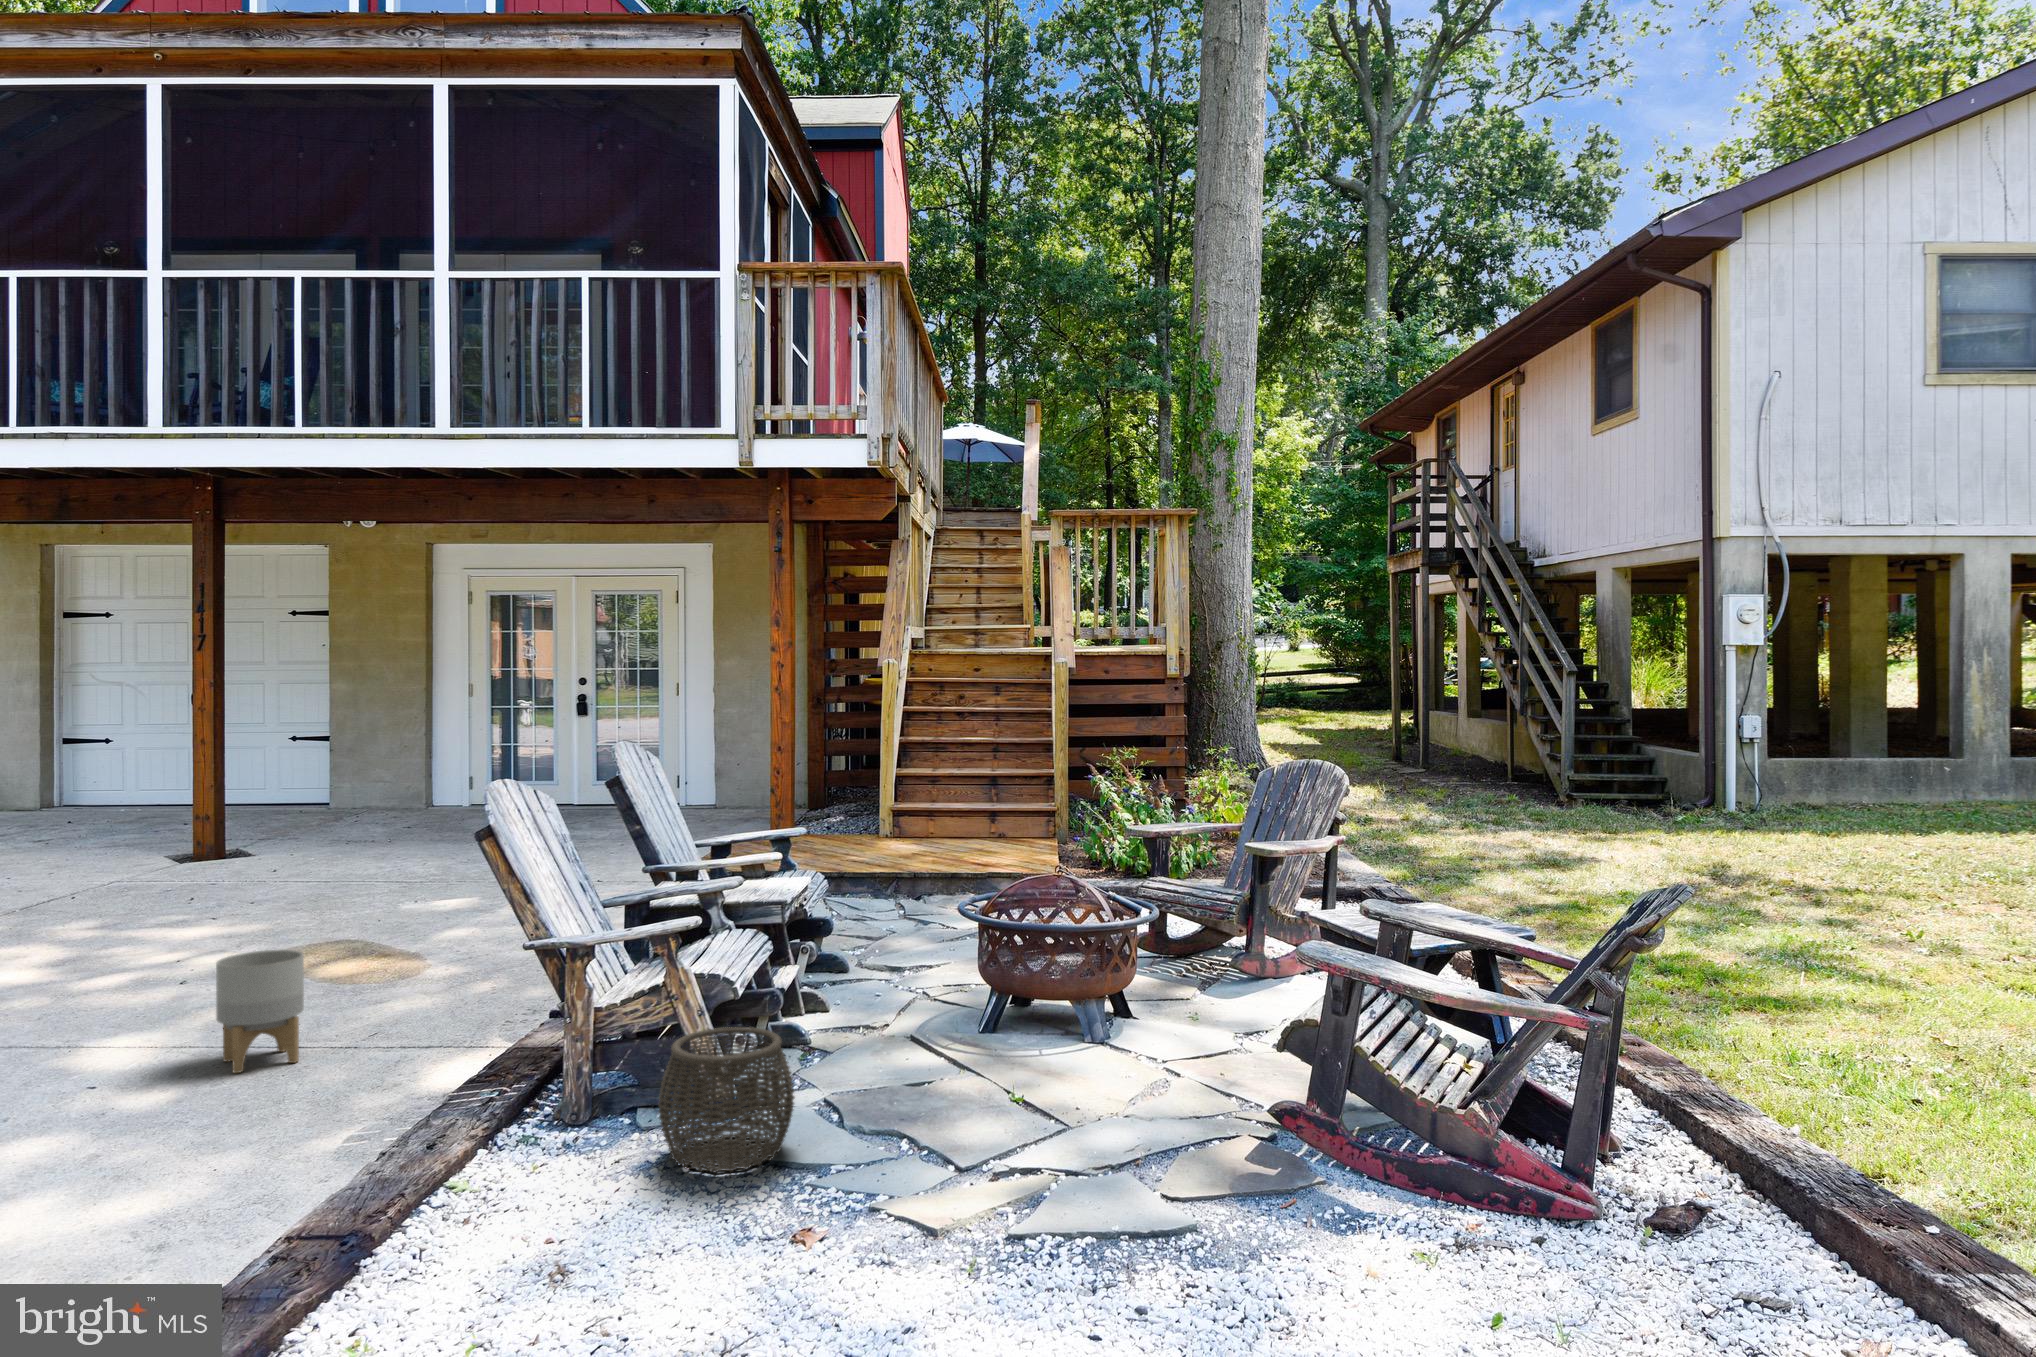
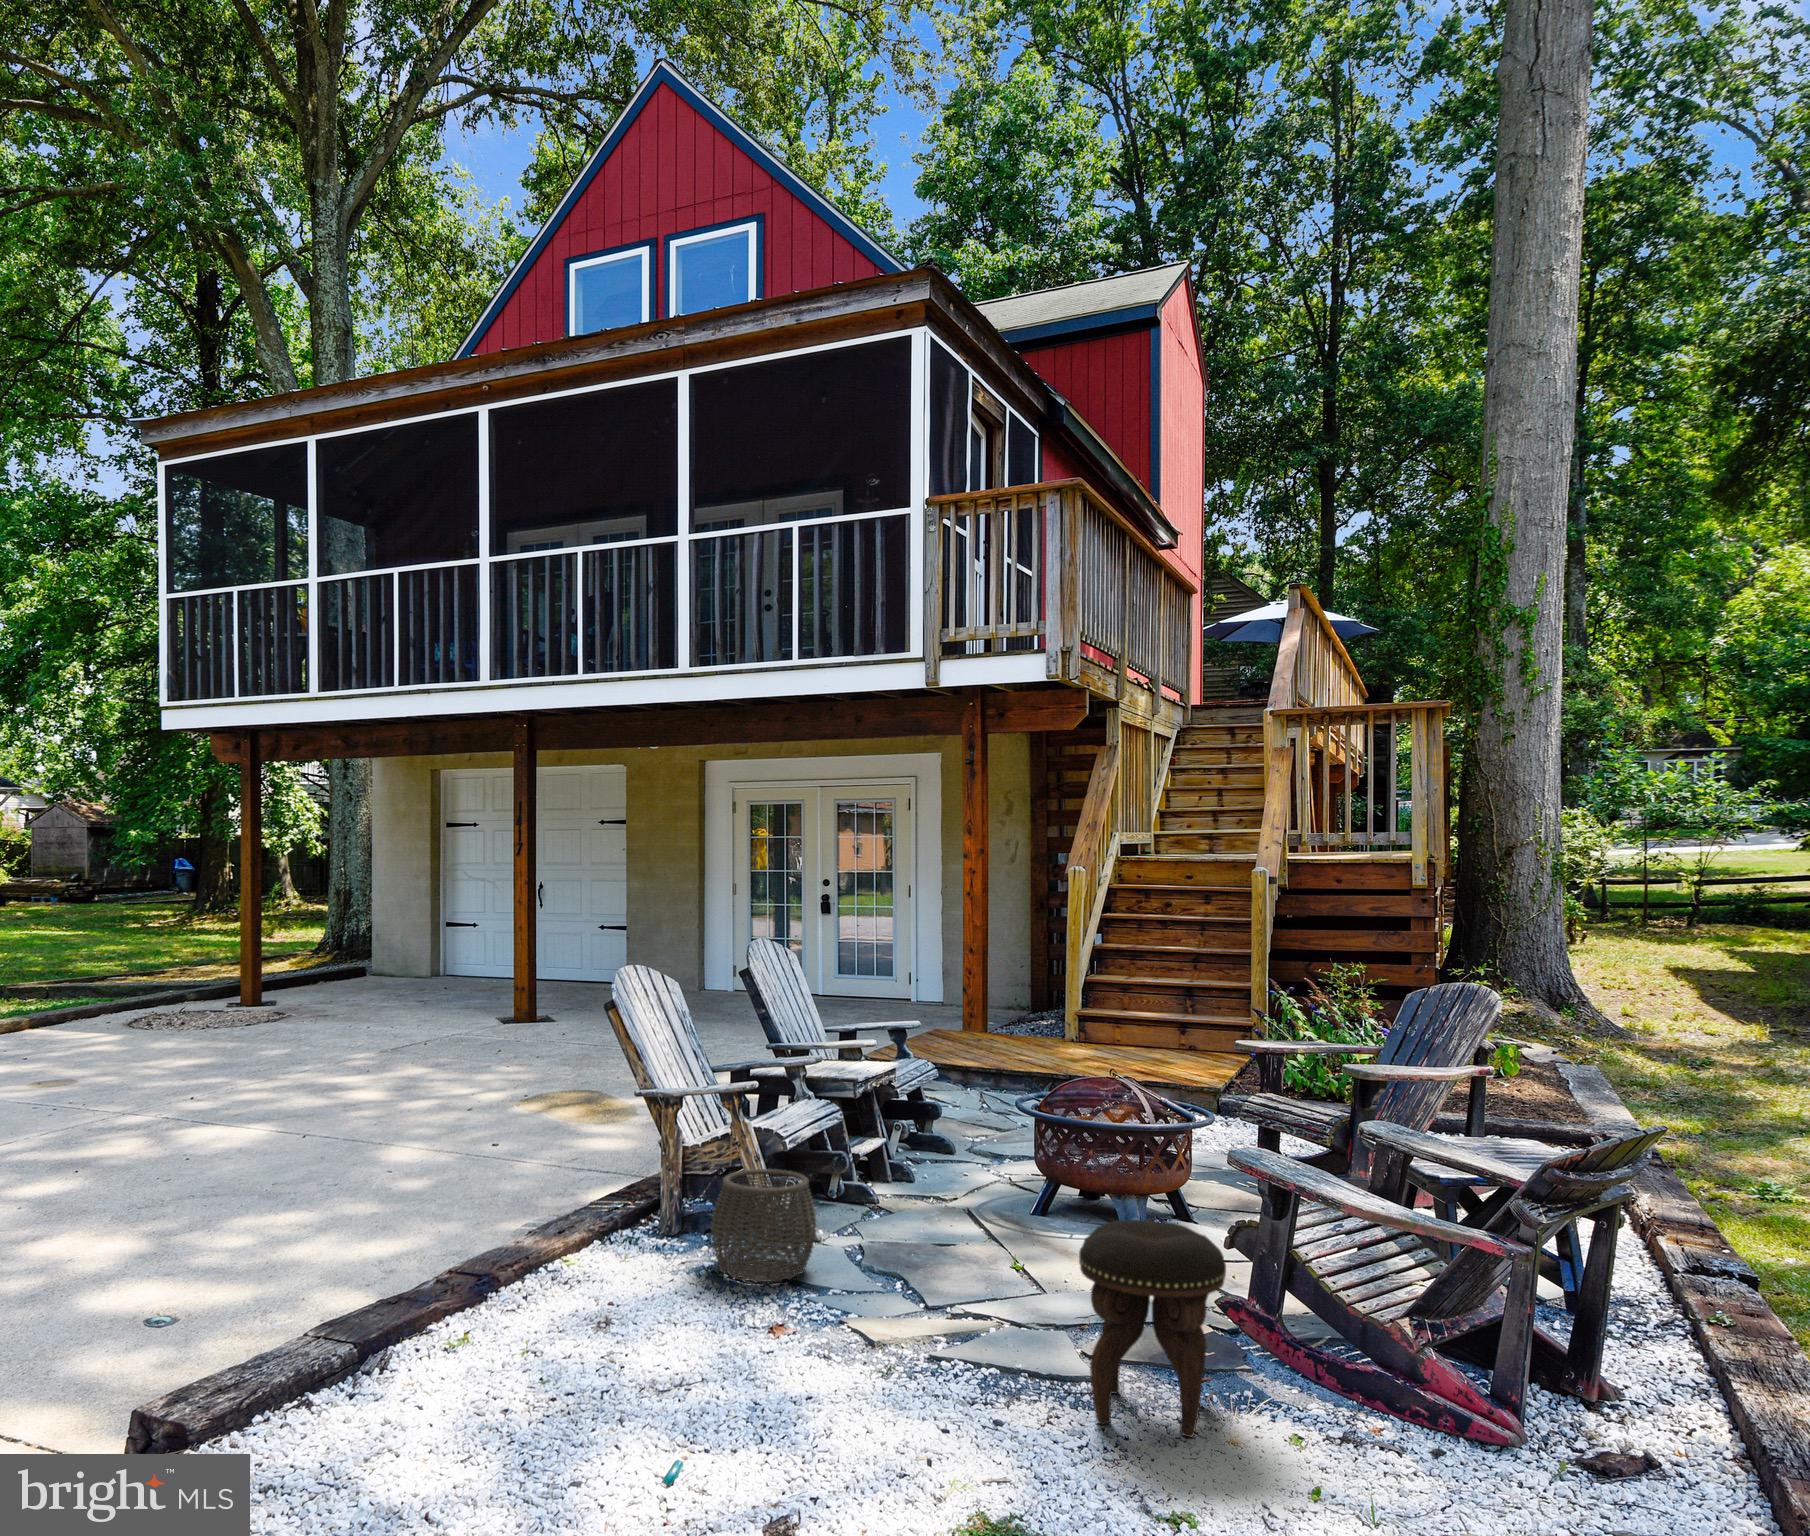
planter: present [216,950,304,1073] -> none [457,1082,519,1173]
footstool: none [1201,1041,1373,1288] -> present [1079,1220,1226,1437]

